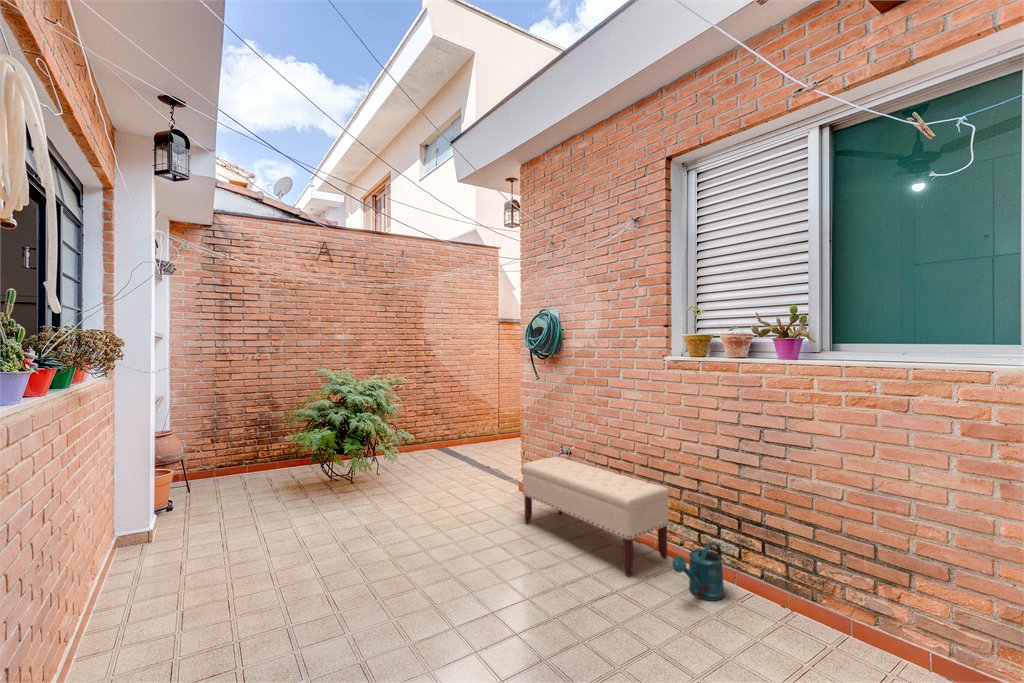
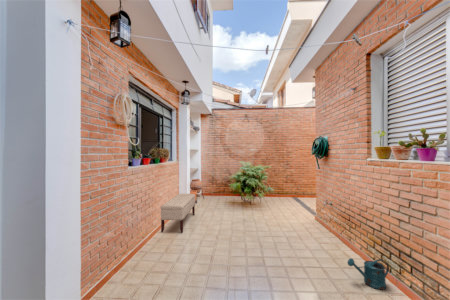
bench: present [522,457,669,576] -> present [160,194,195,233]

